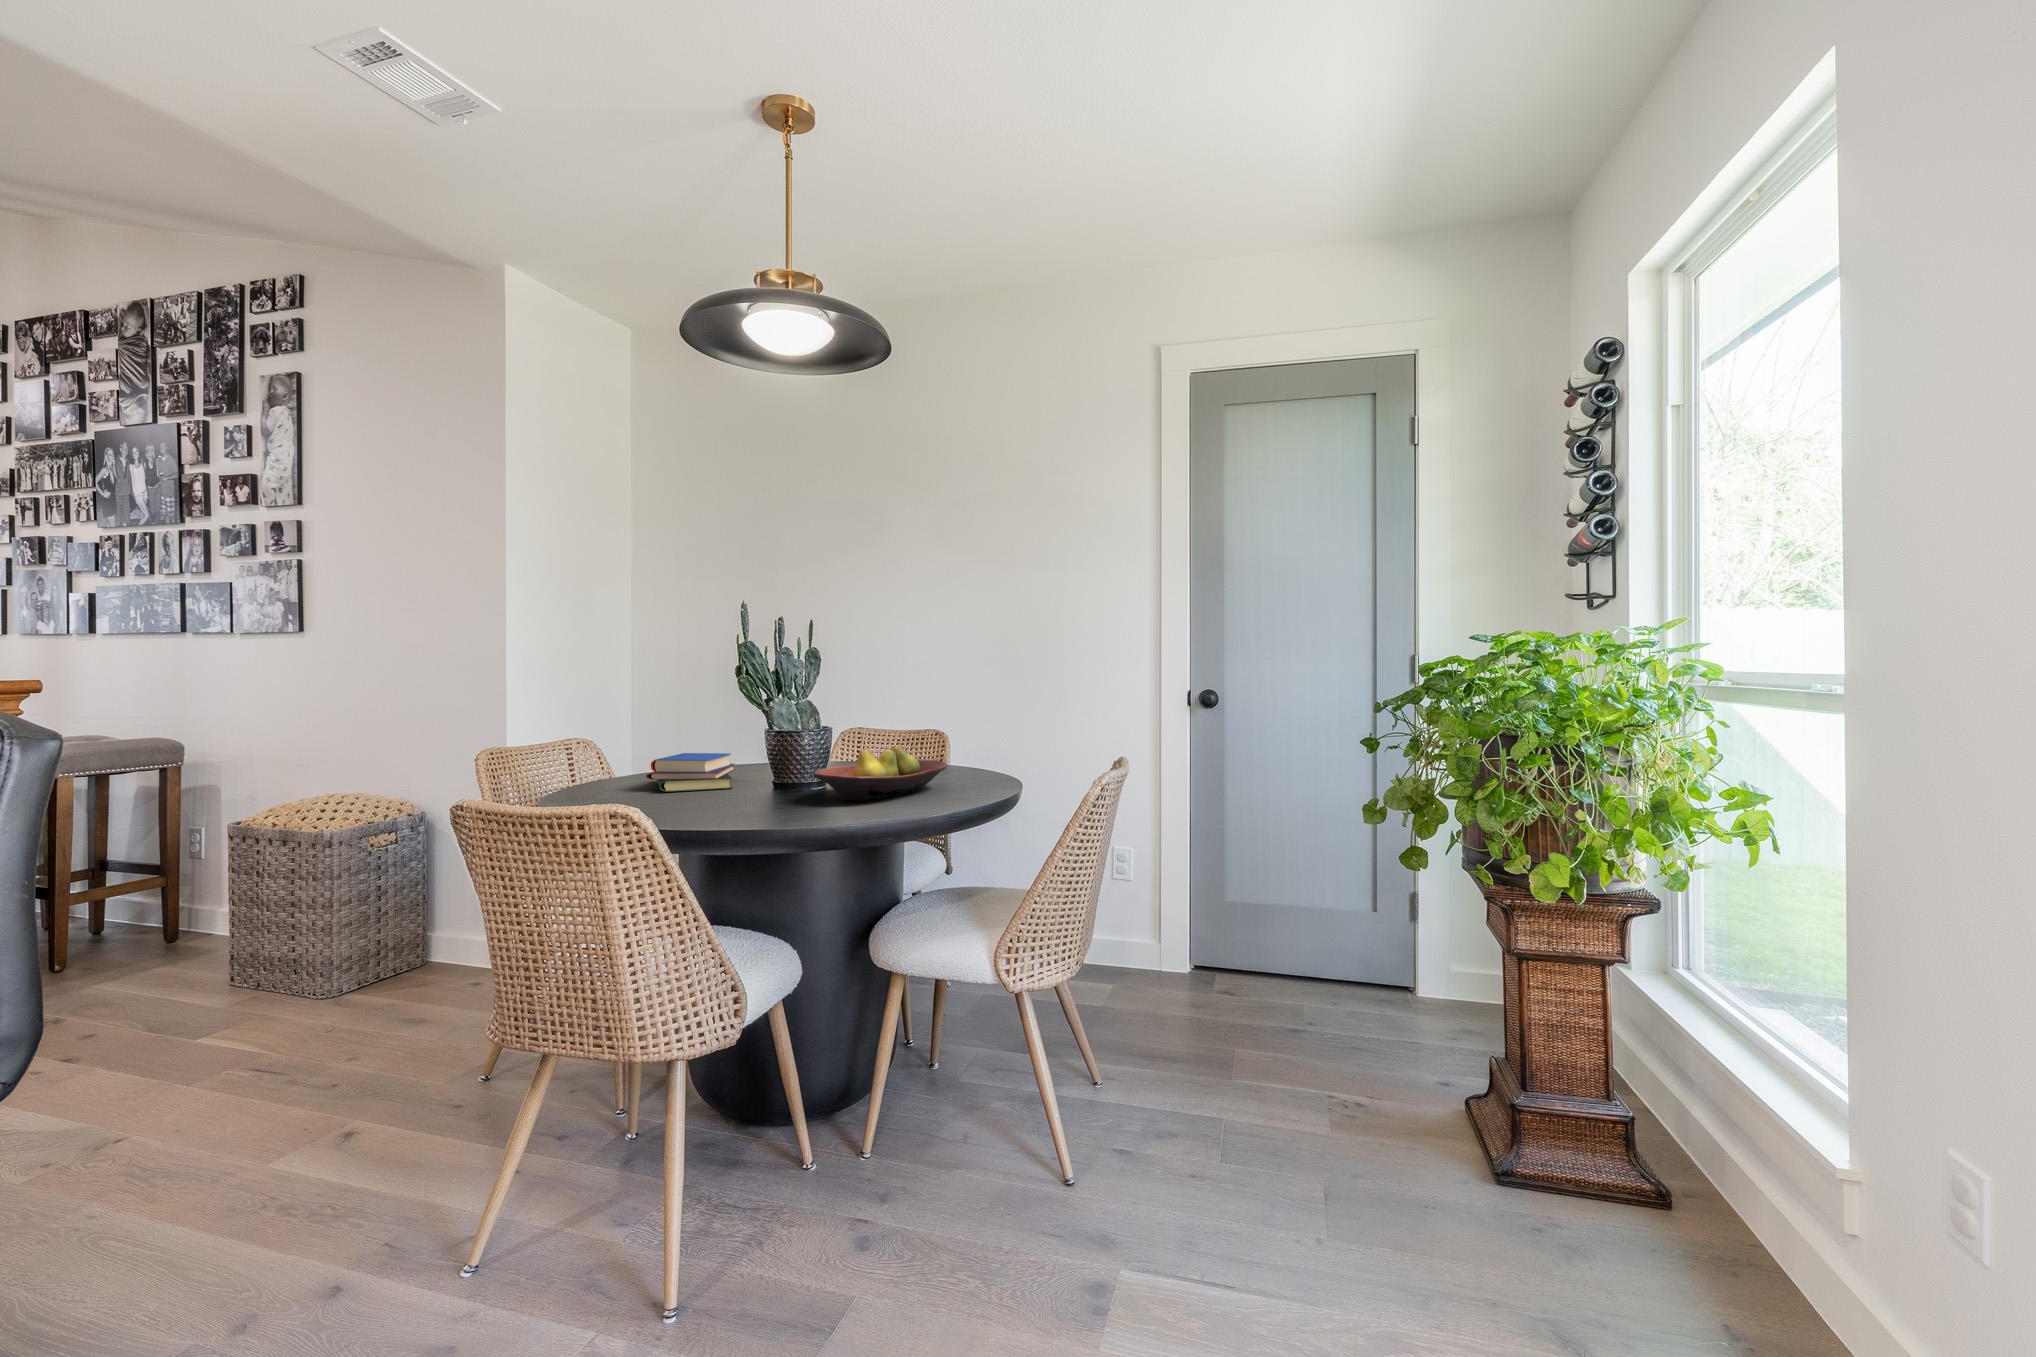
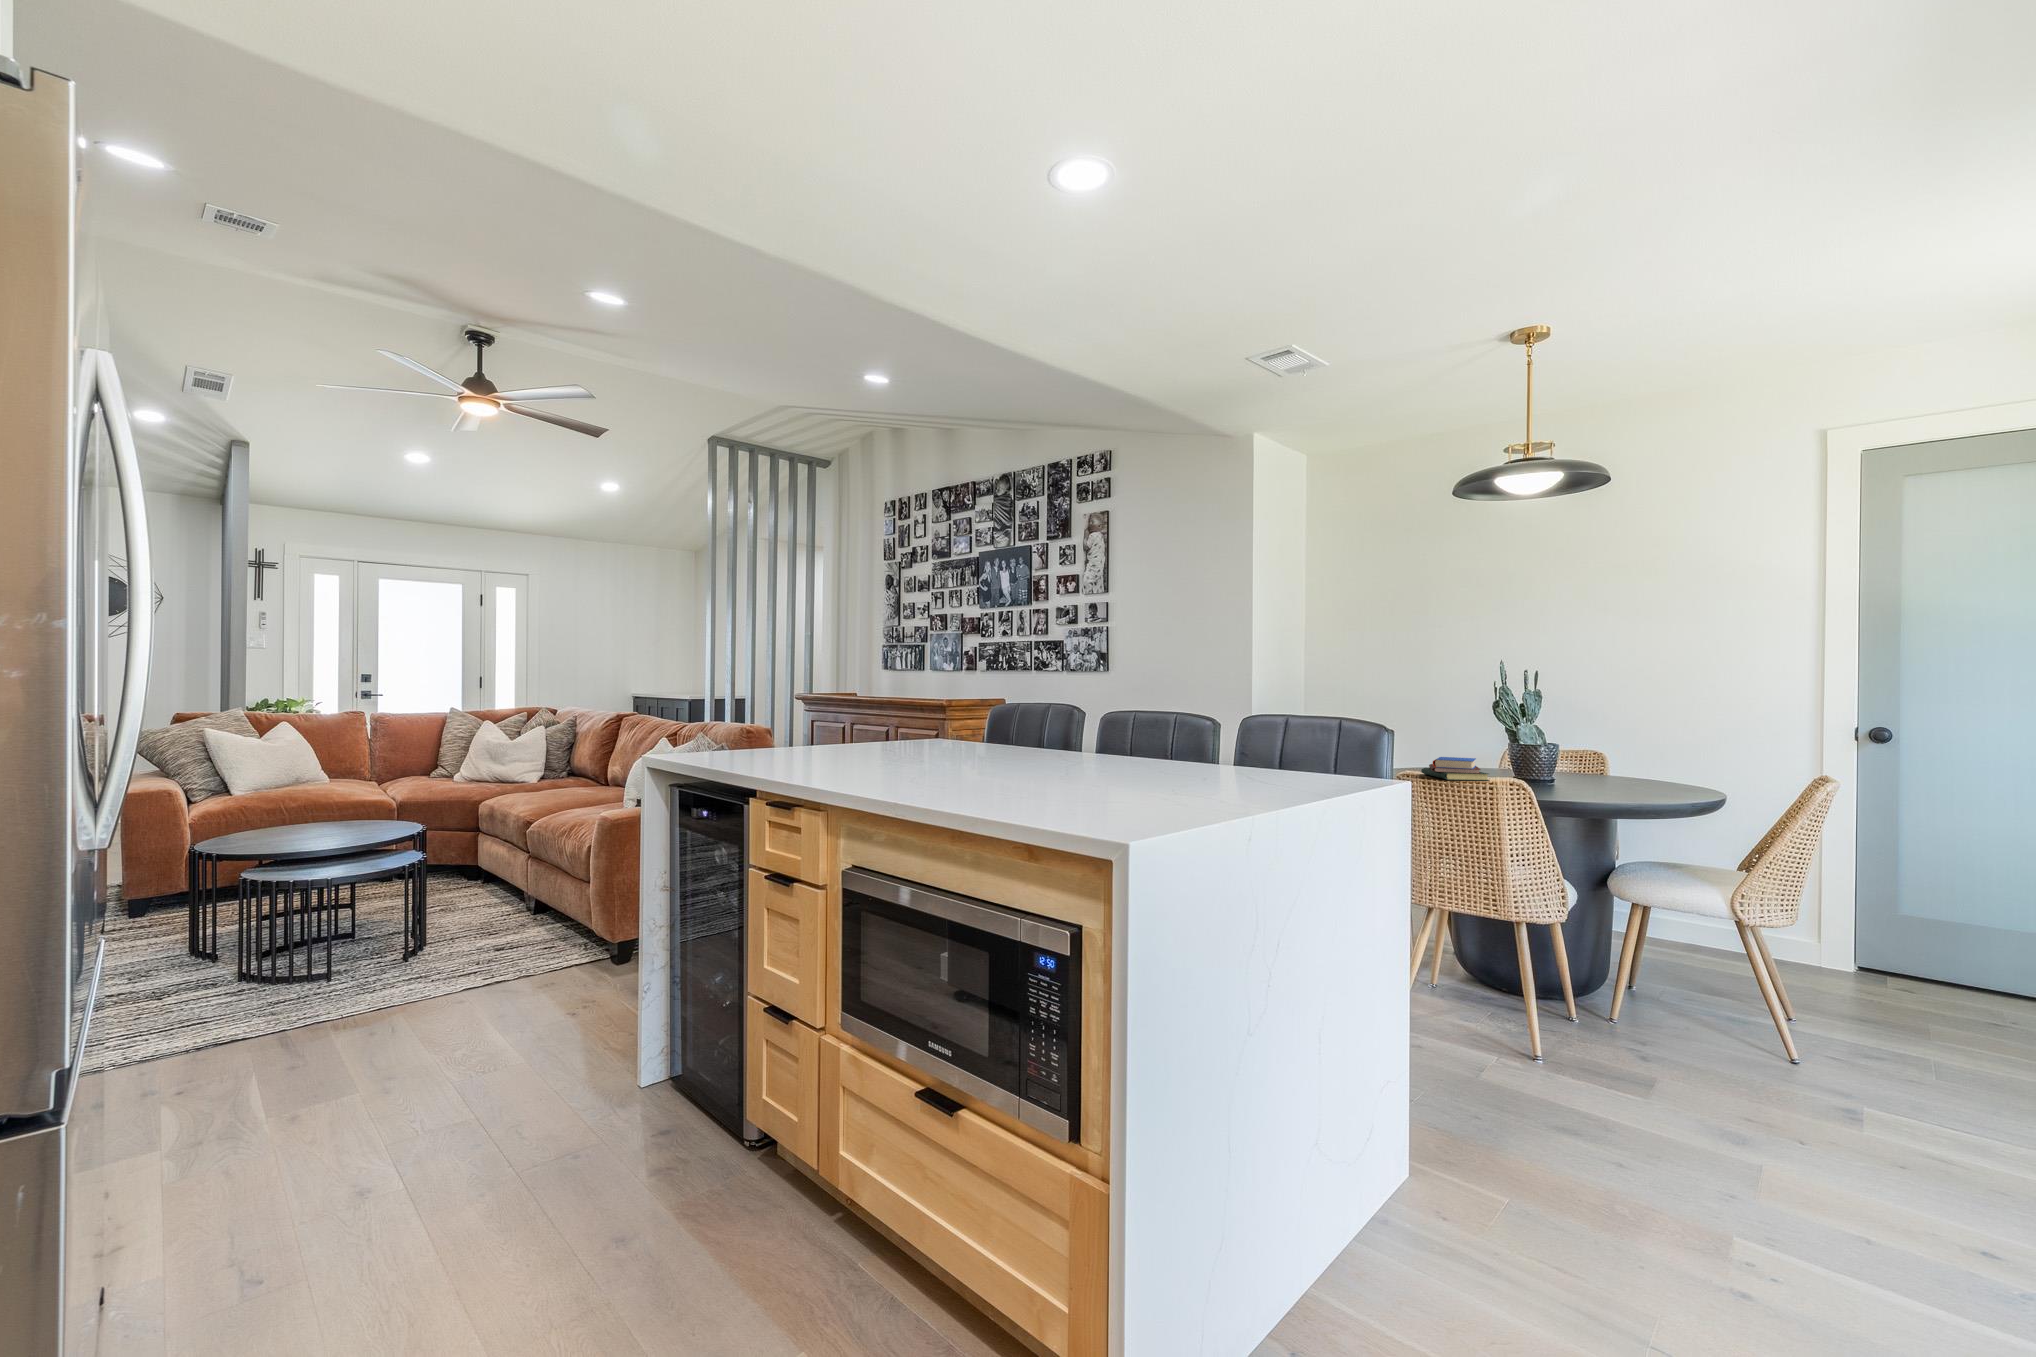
fruit bowl: present [813,746,947,801] -> none [1568,757,1662,791]

